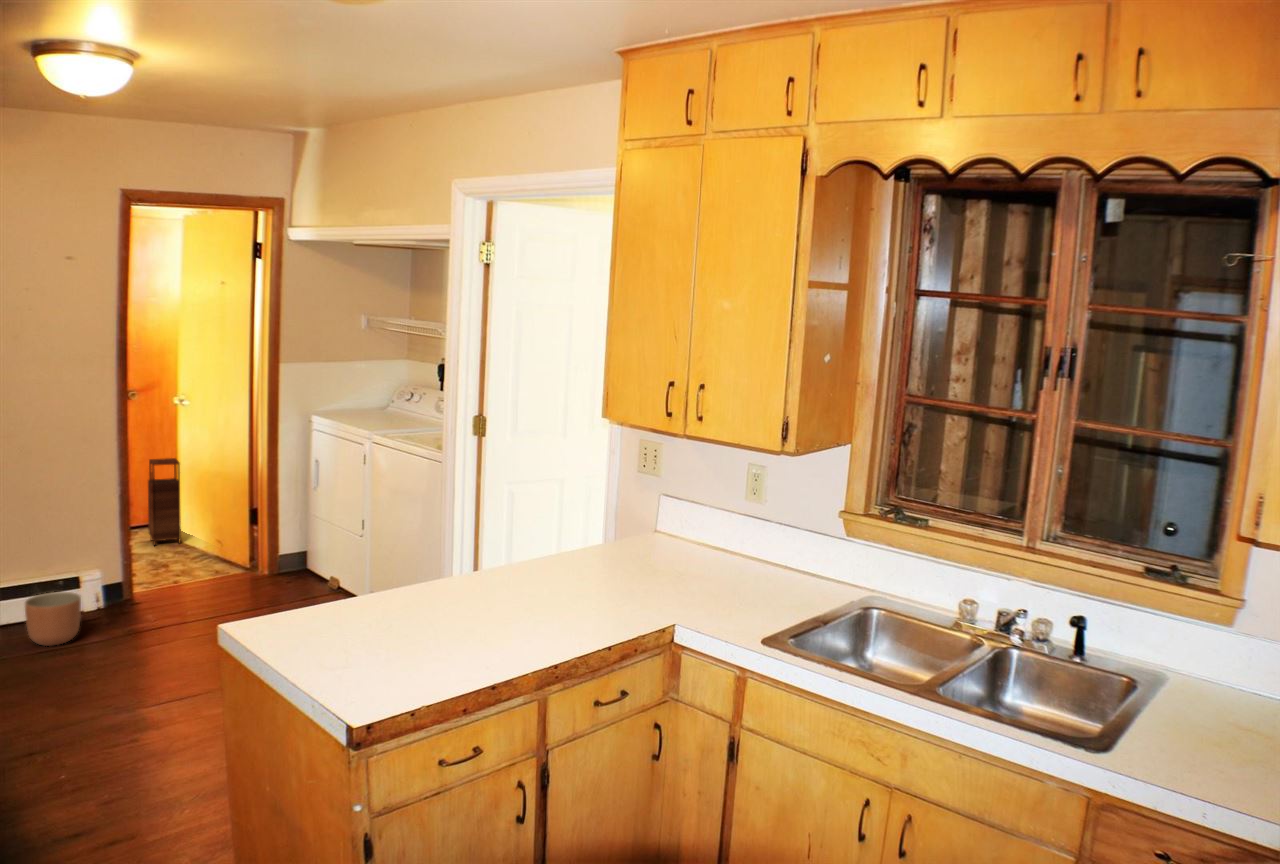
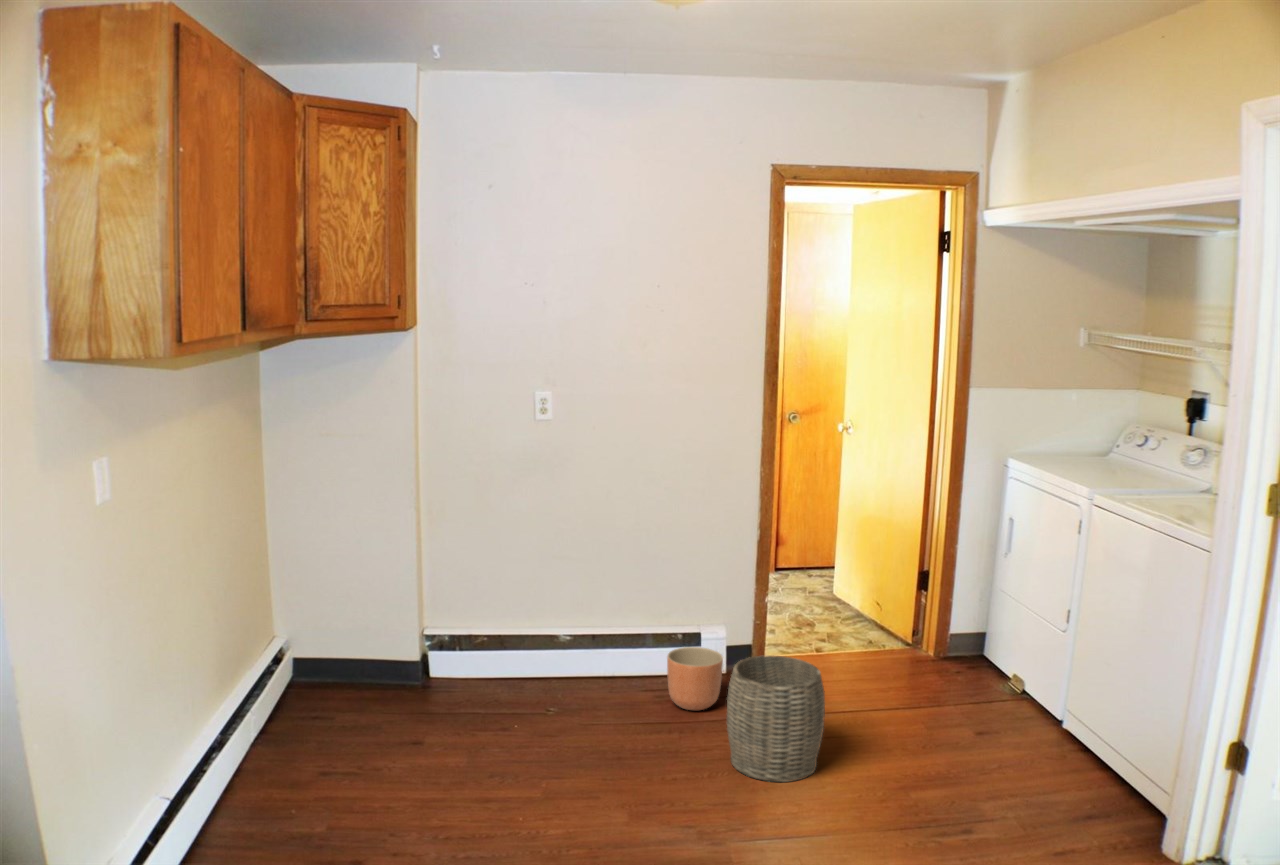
storage cabinet: present [148,458,181,546] -> none [798,494,835,597]
woven basket: none [89,583,177,681] -> present [727,655,825,782]

